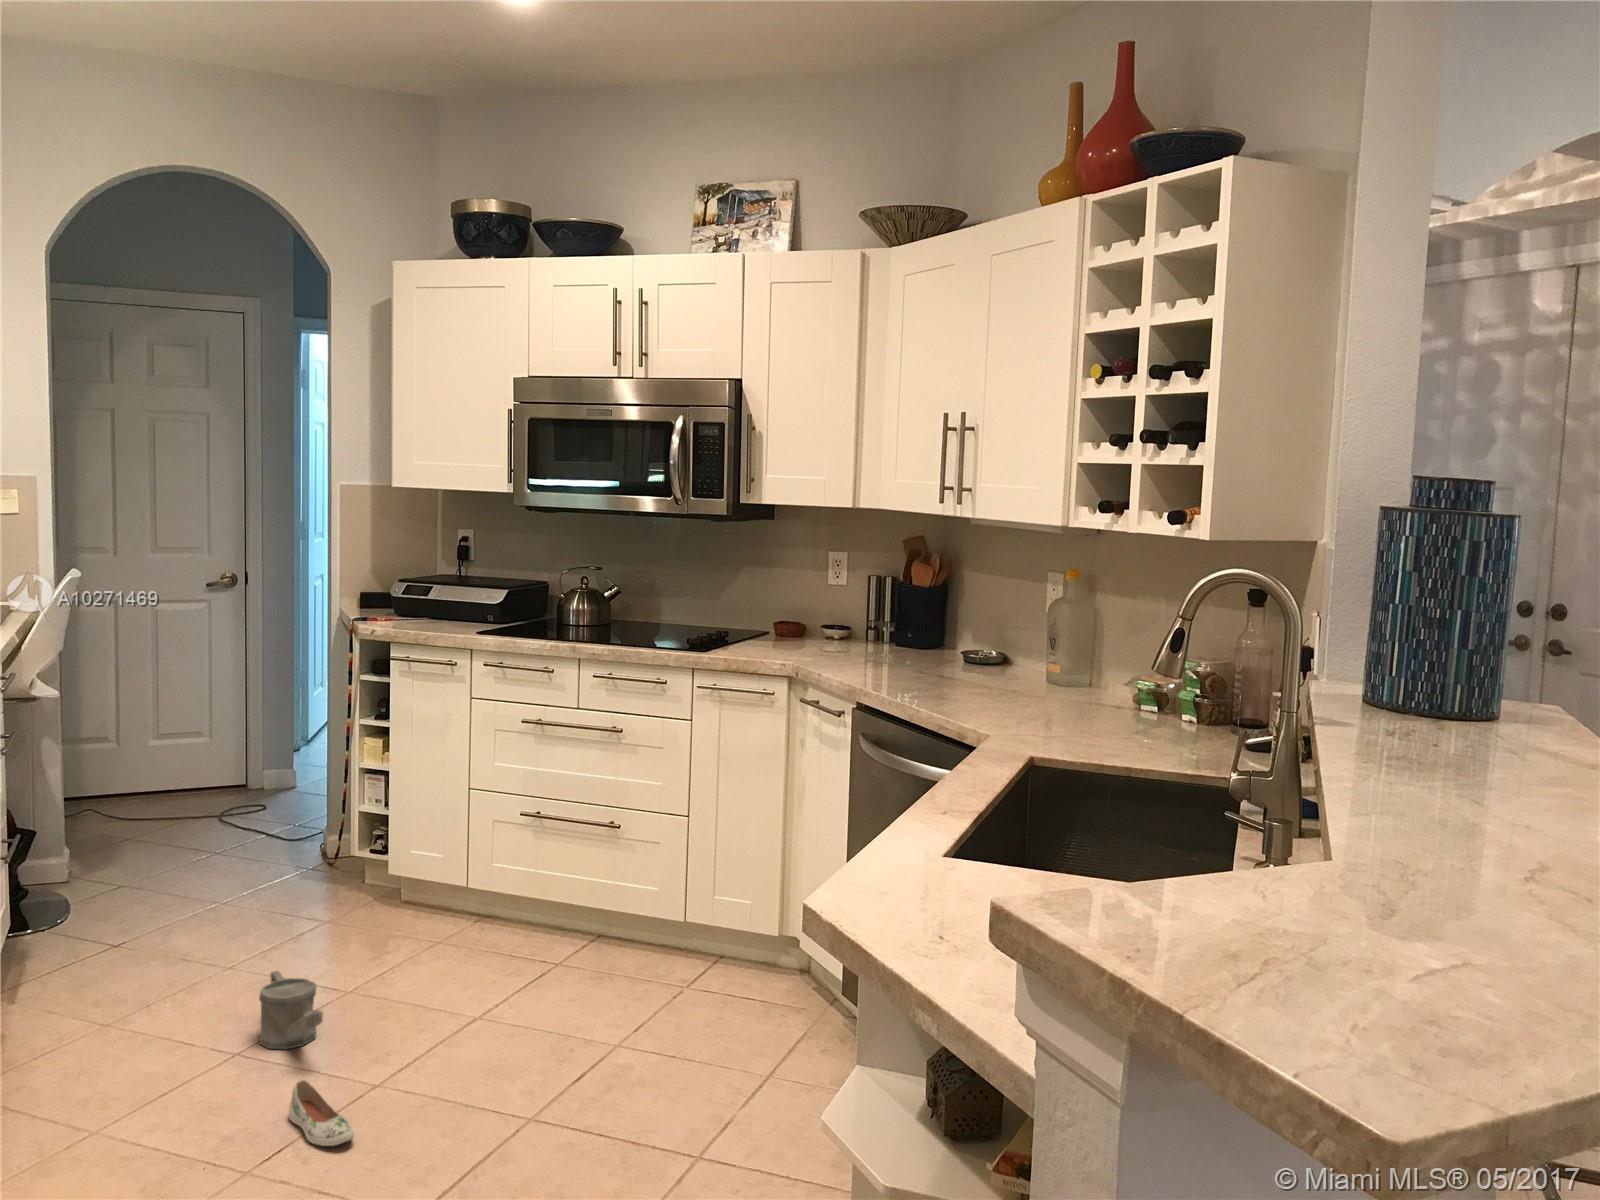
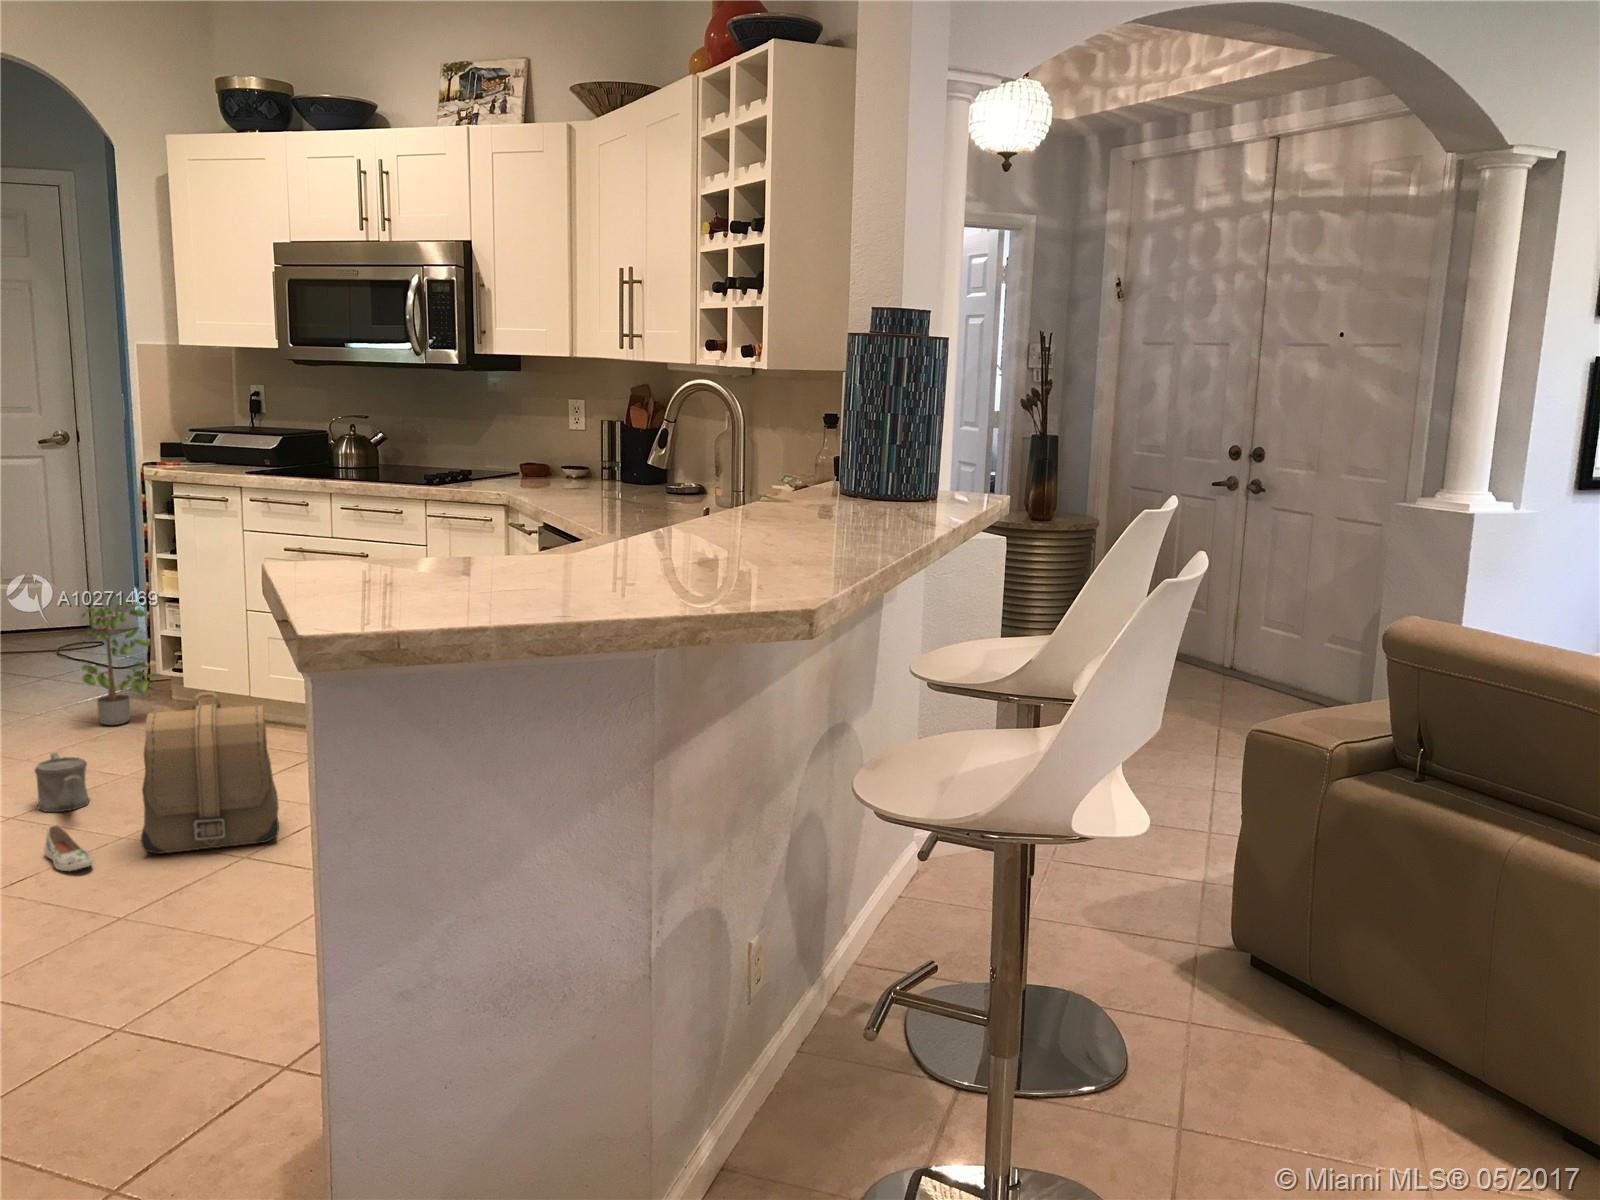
potted plant: none [277,772,368,919] -> present [81,603,160,725]
backpack: none [403,911,565,1119] -> present [141,692,279,854]

